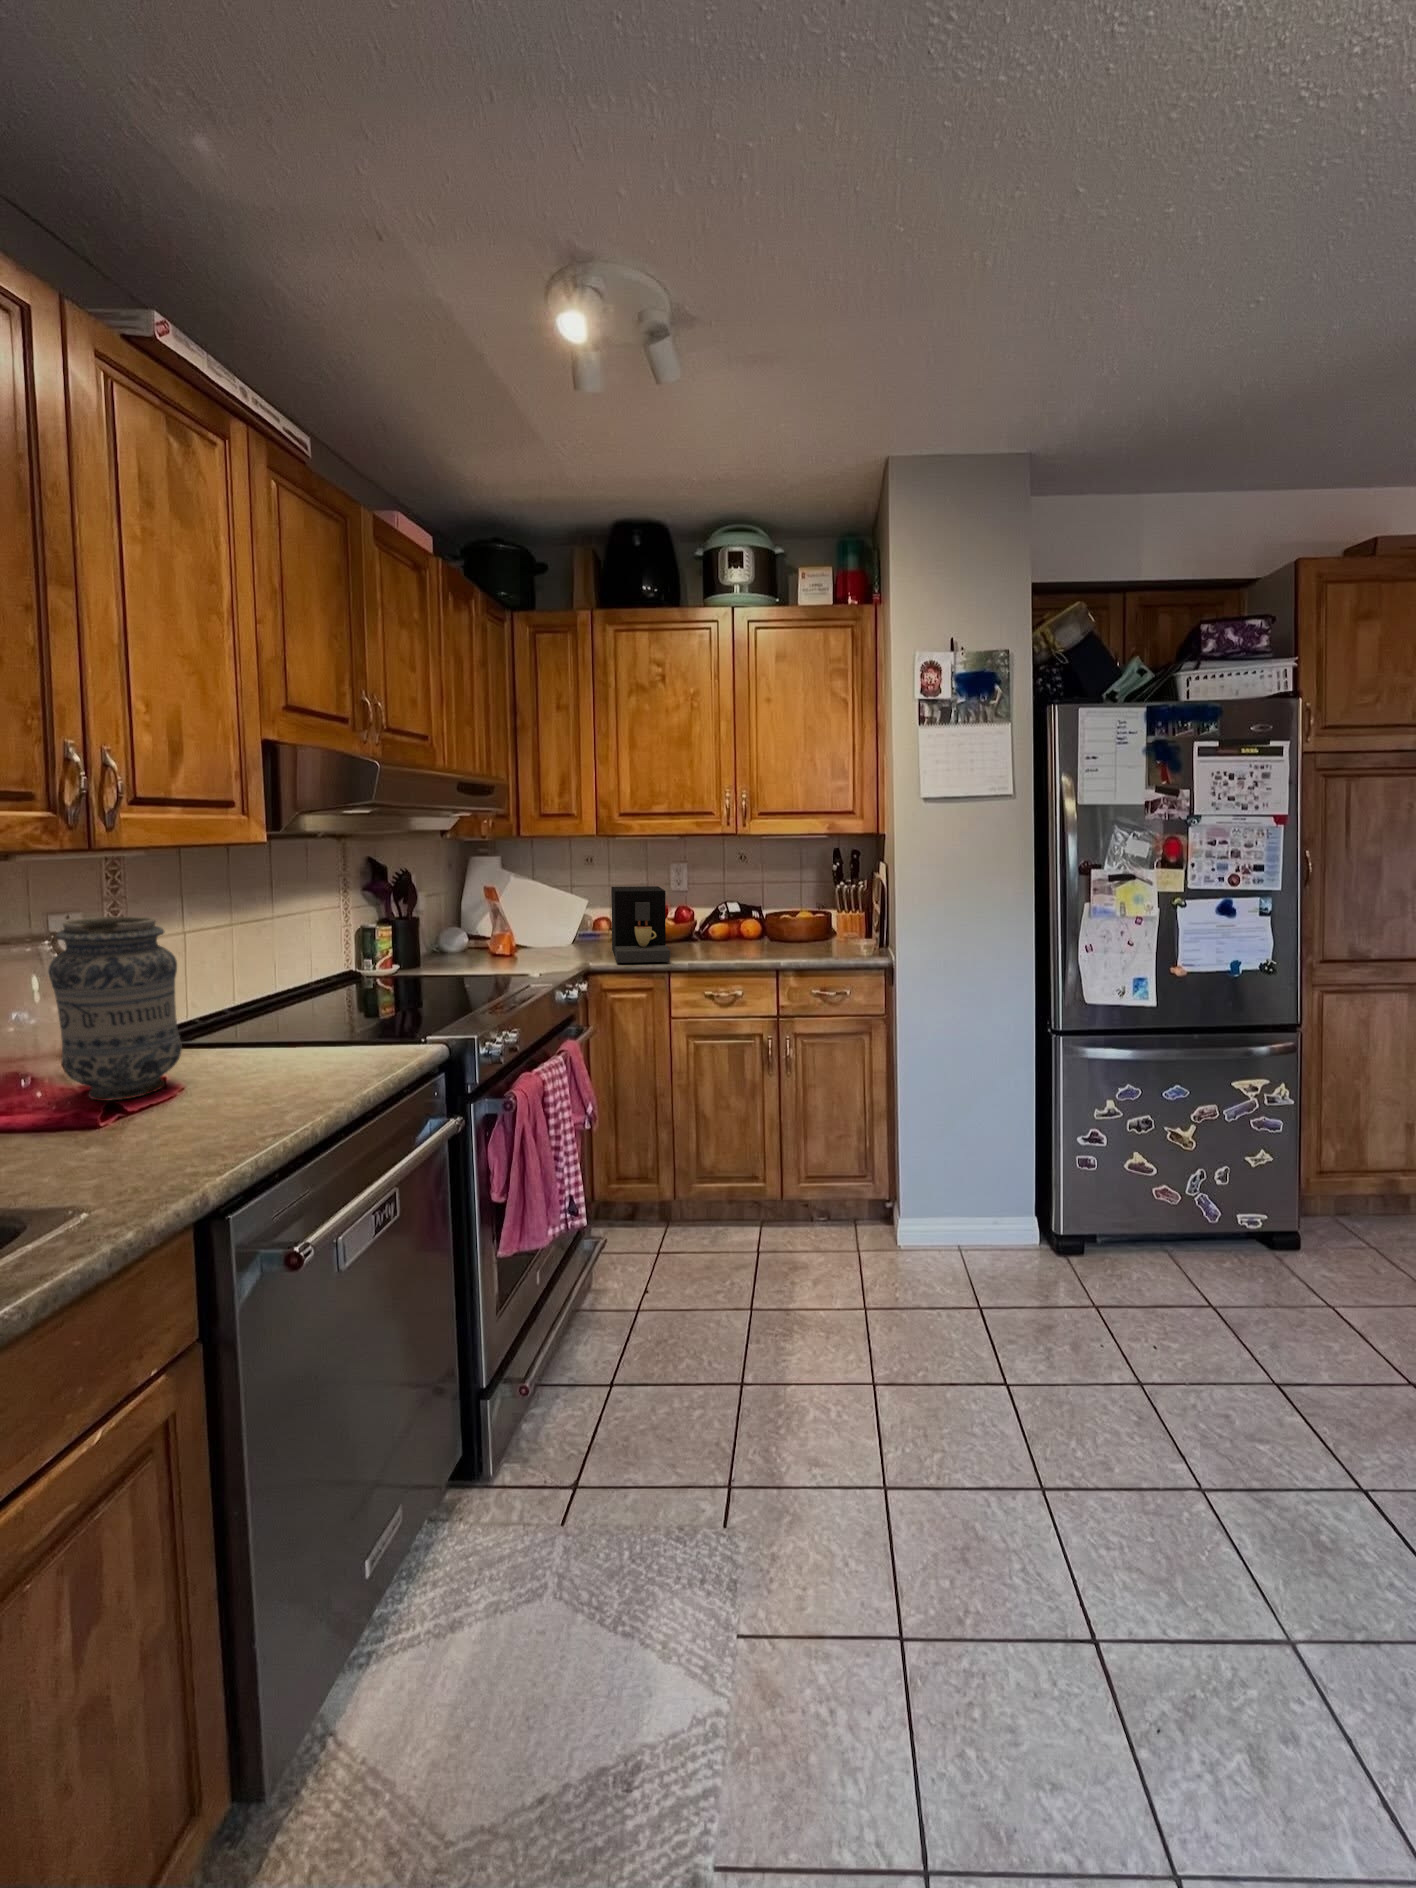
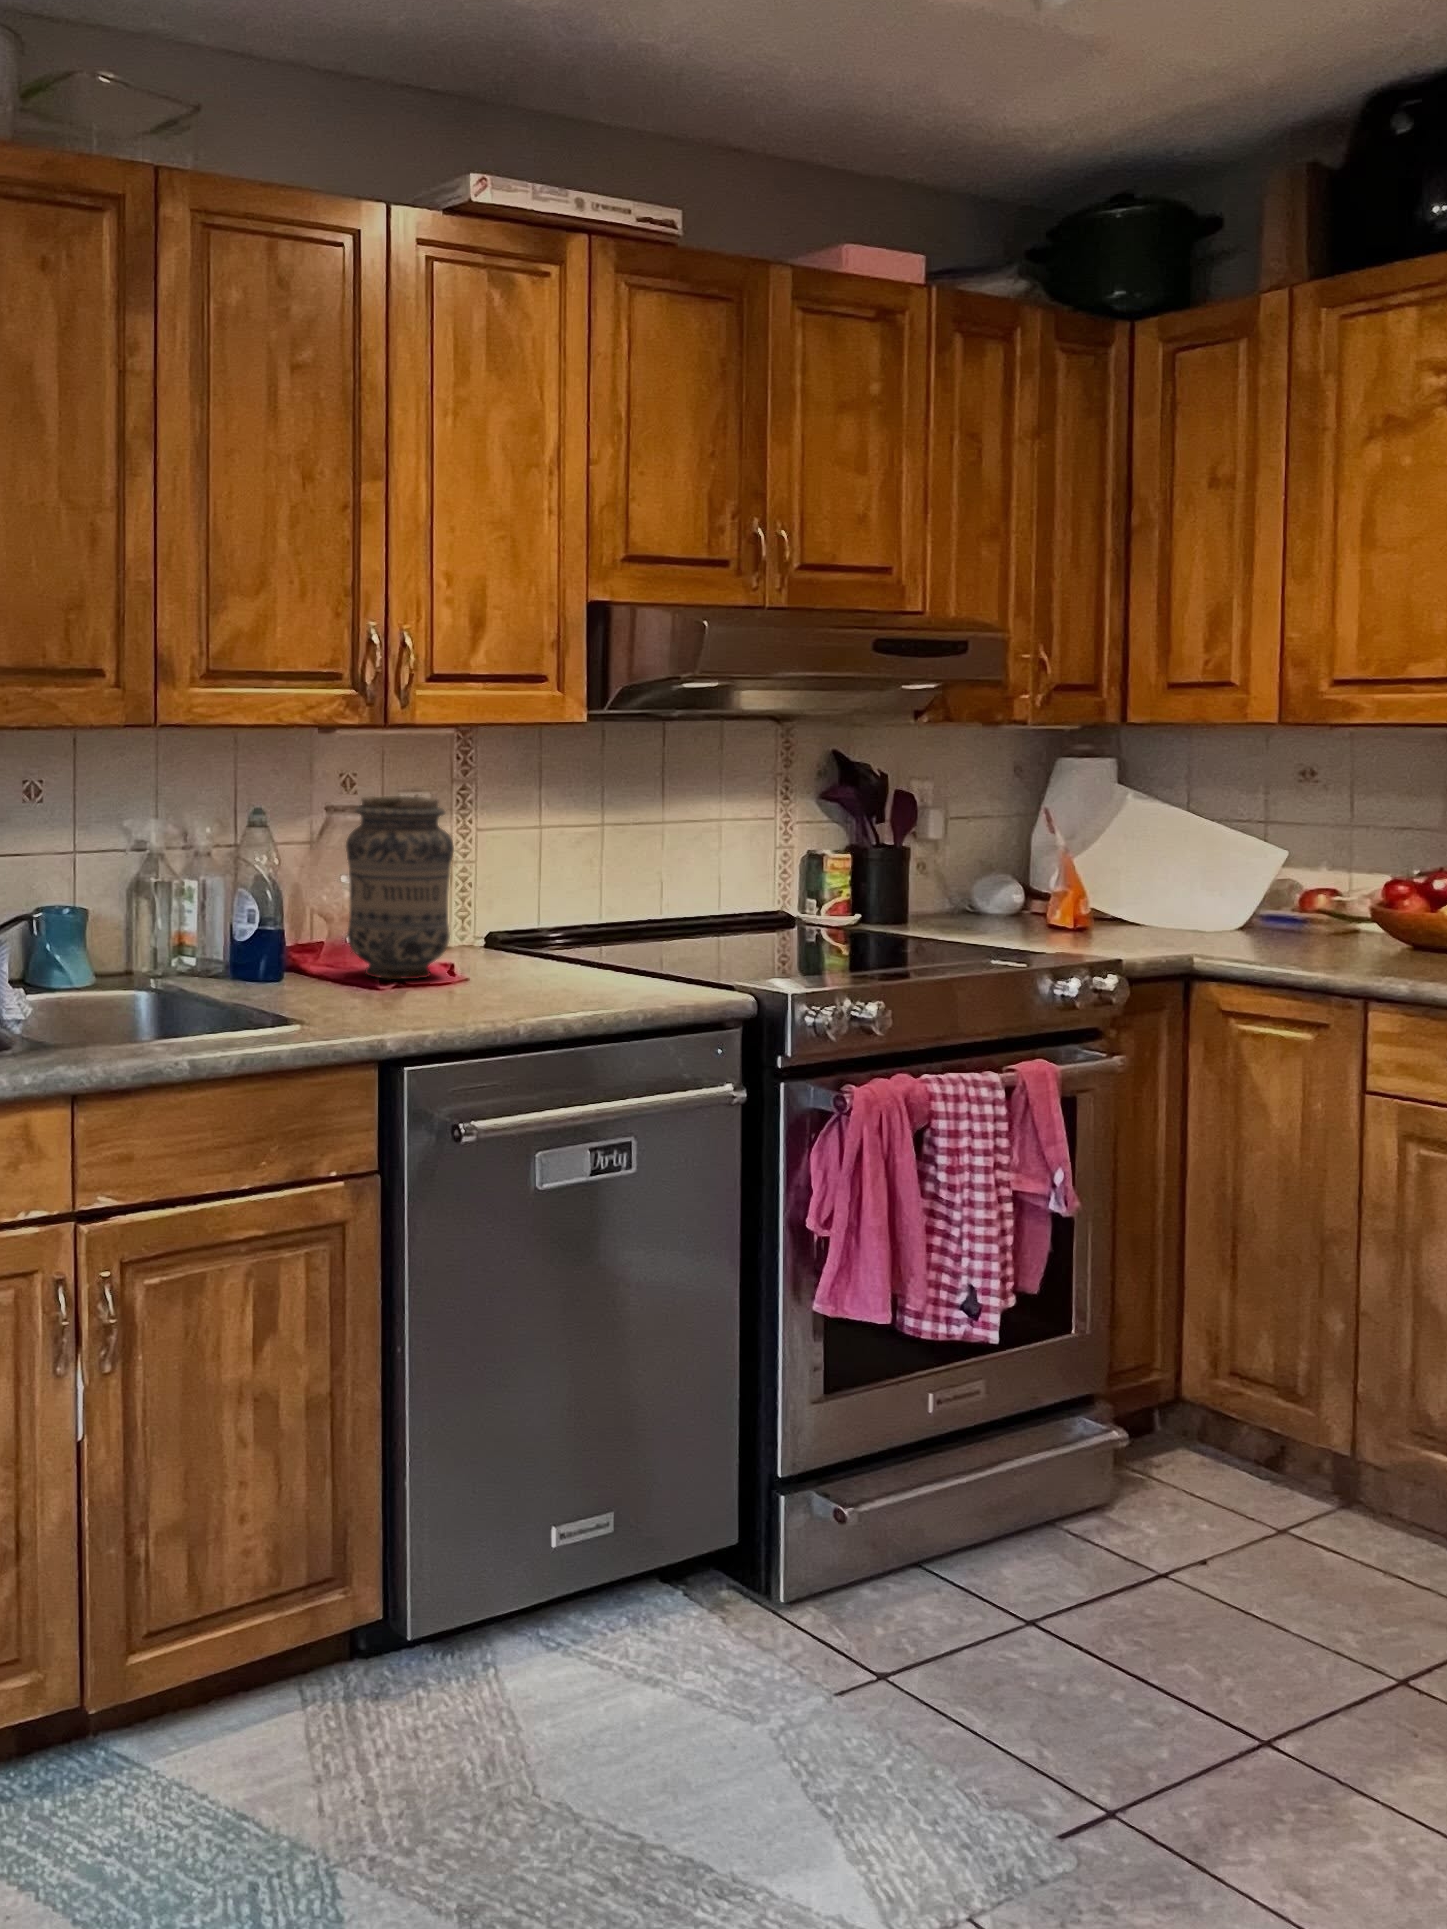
coffee maker: present [611,886,670,963] -> none [1233,820,1406,969]

